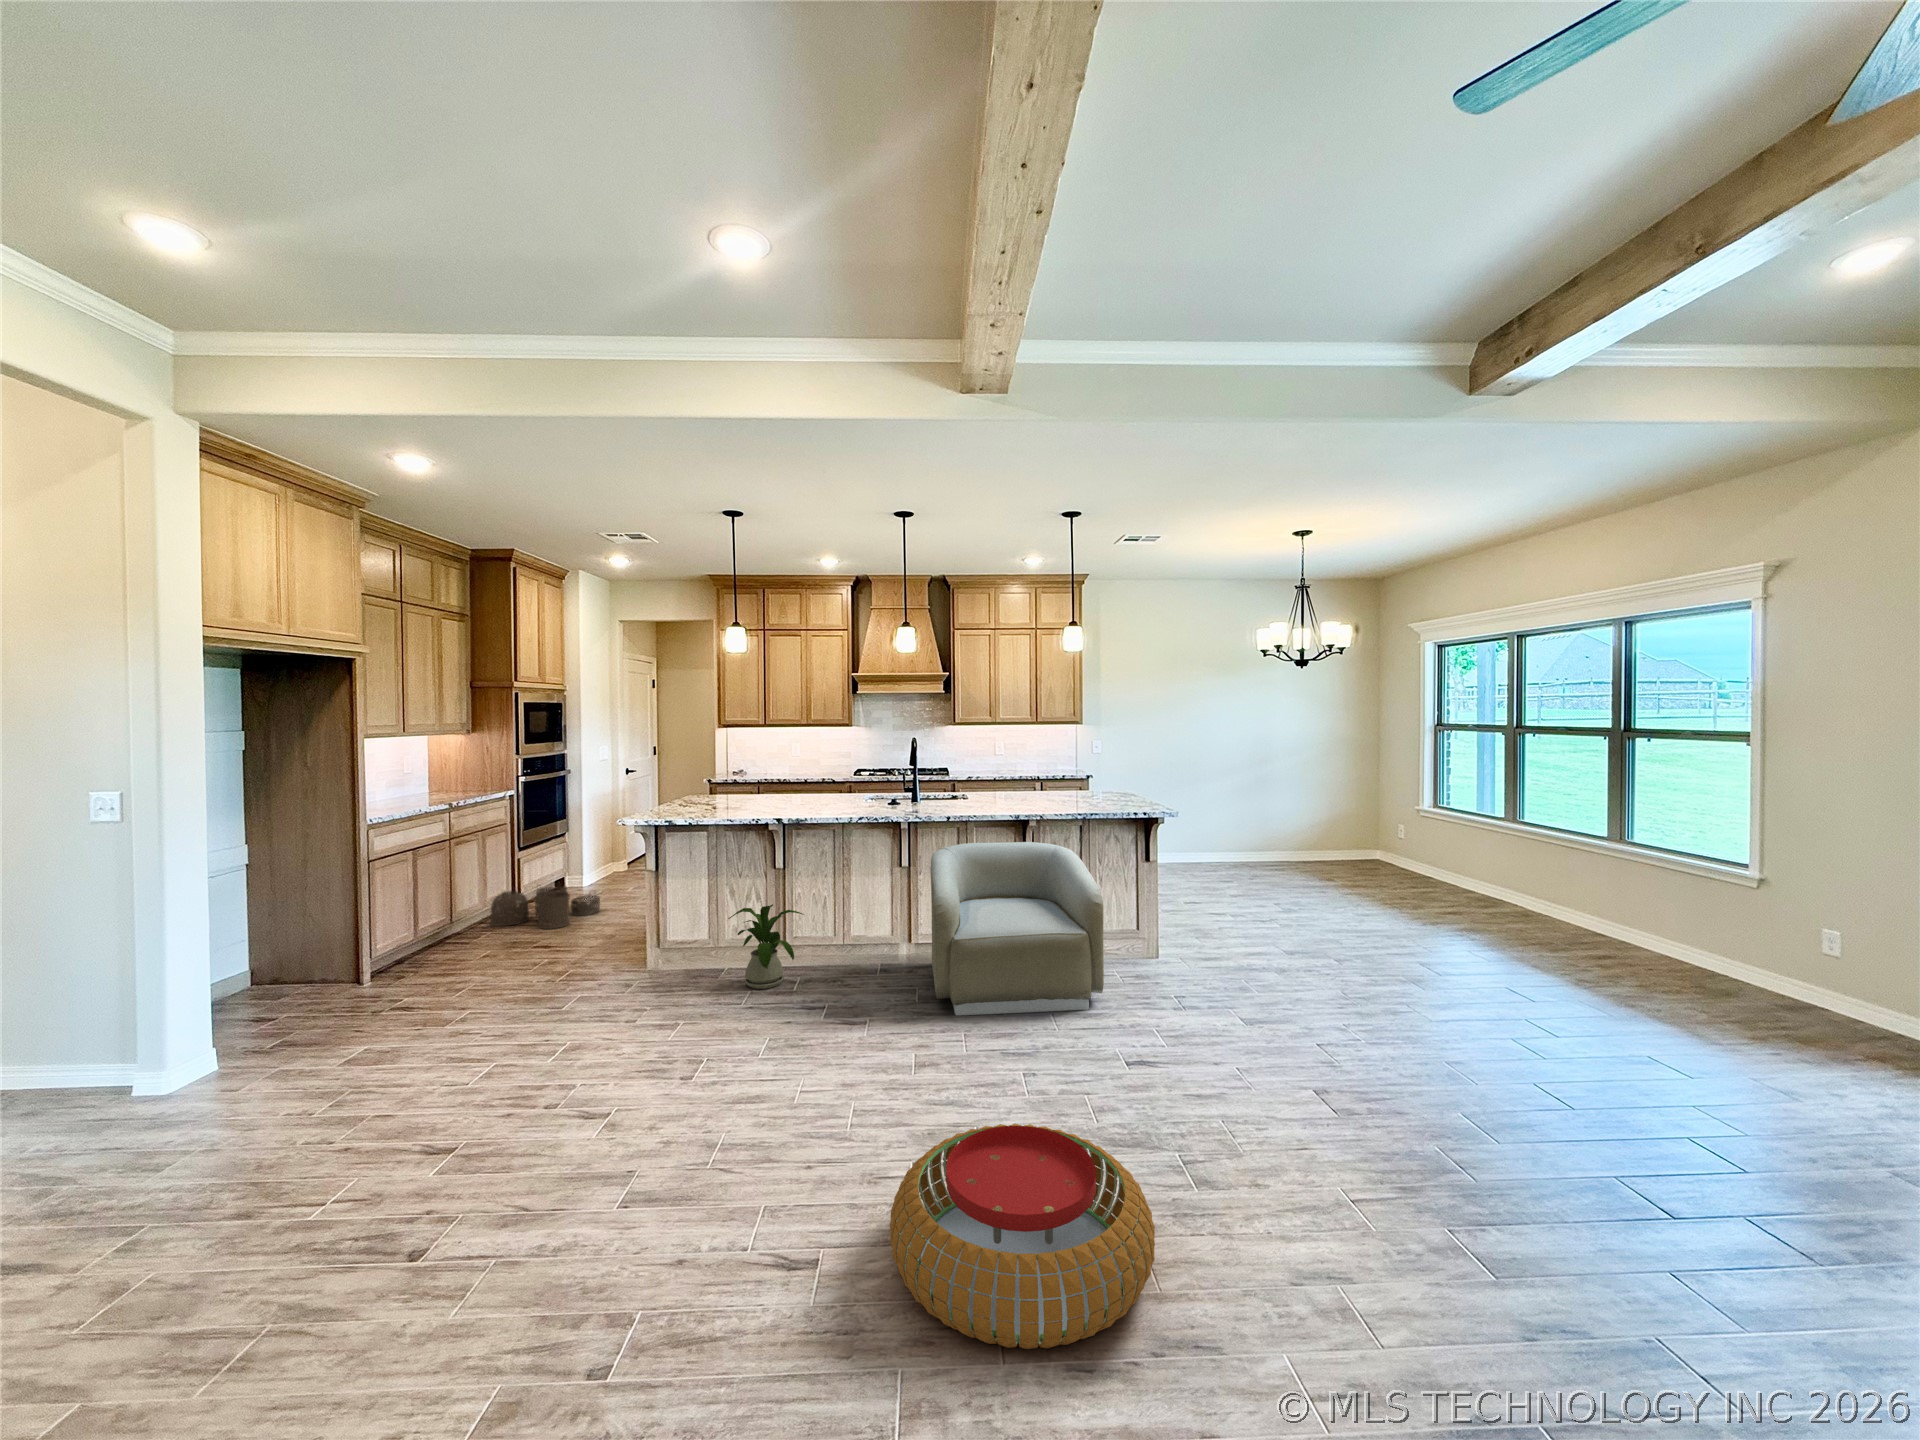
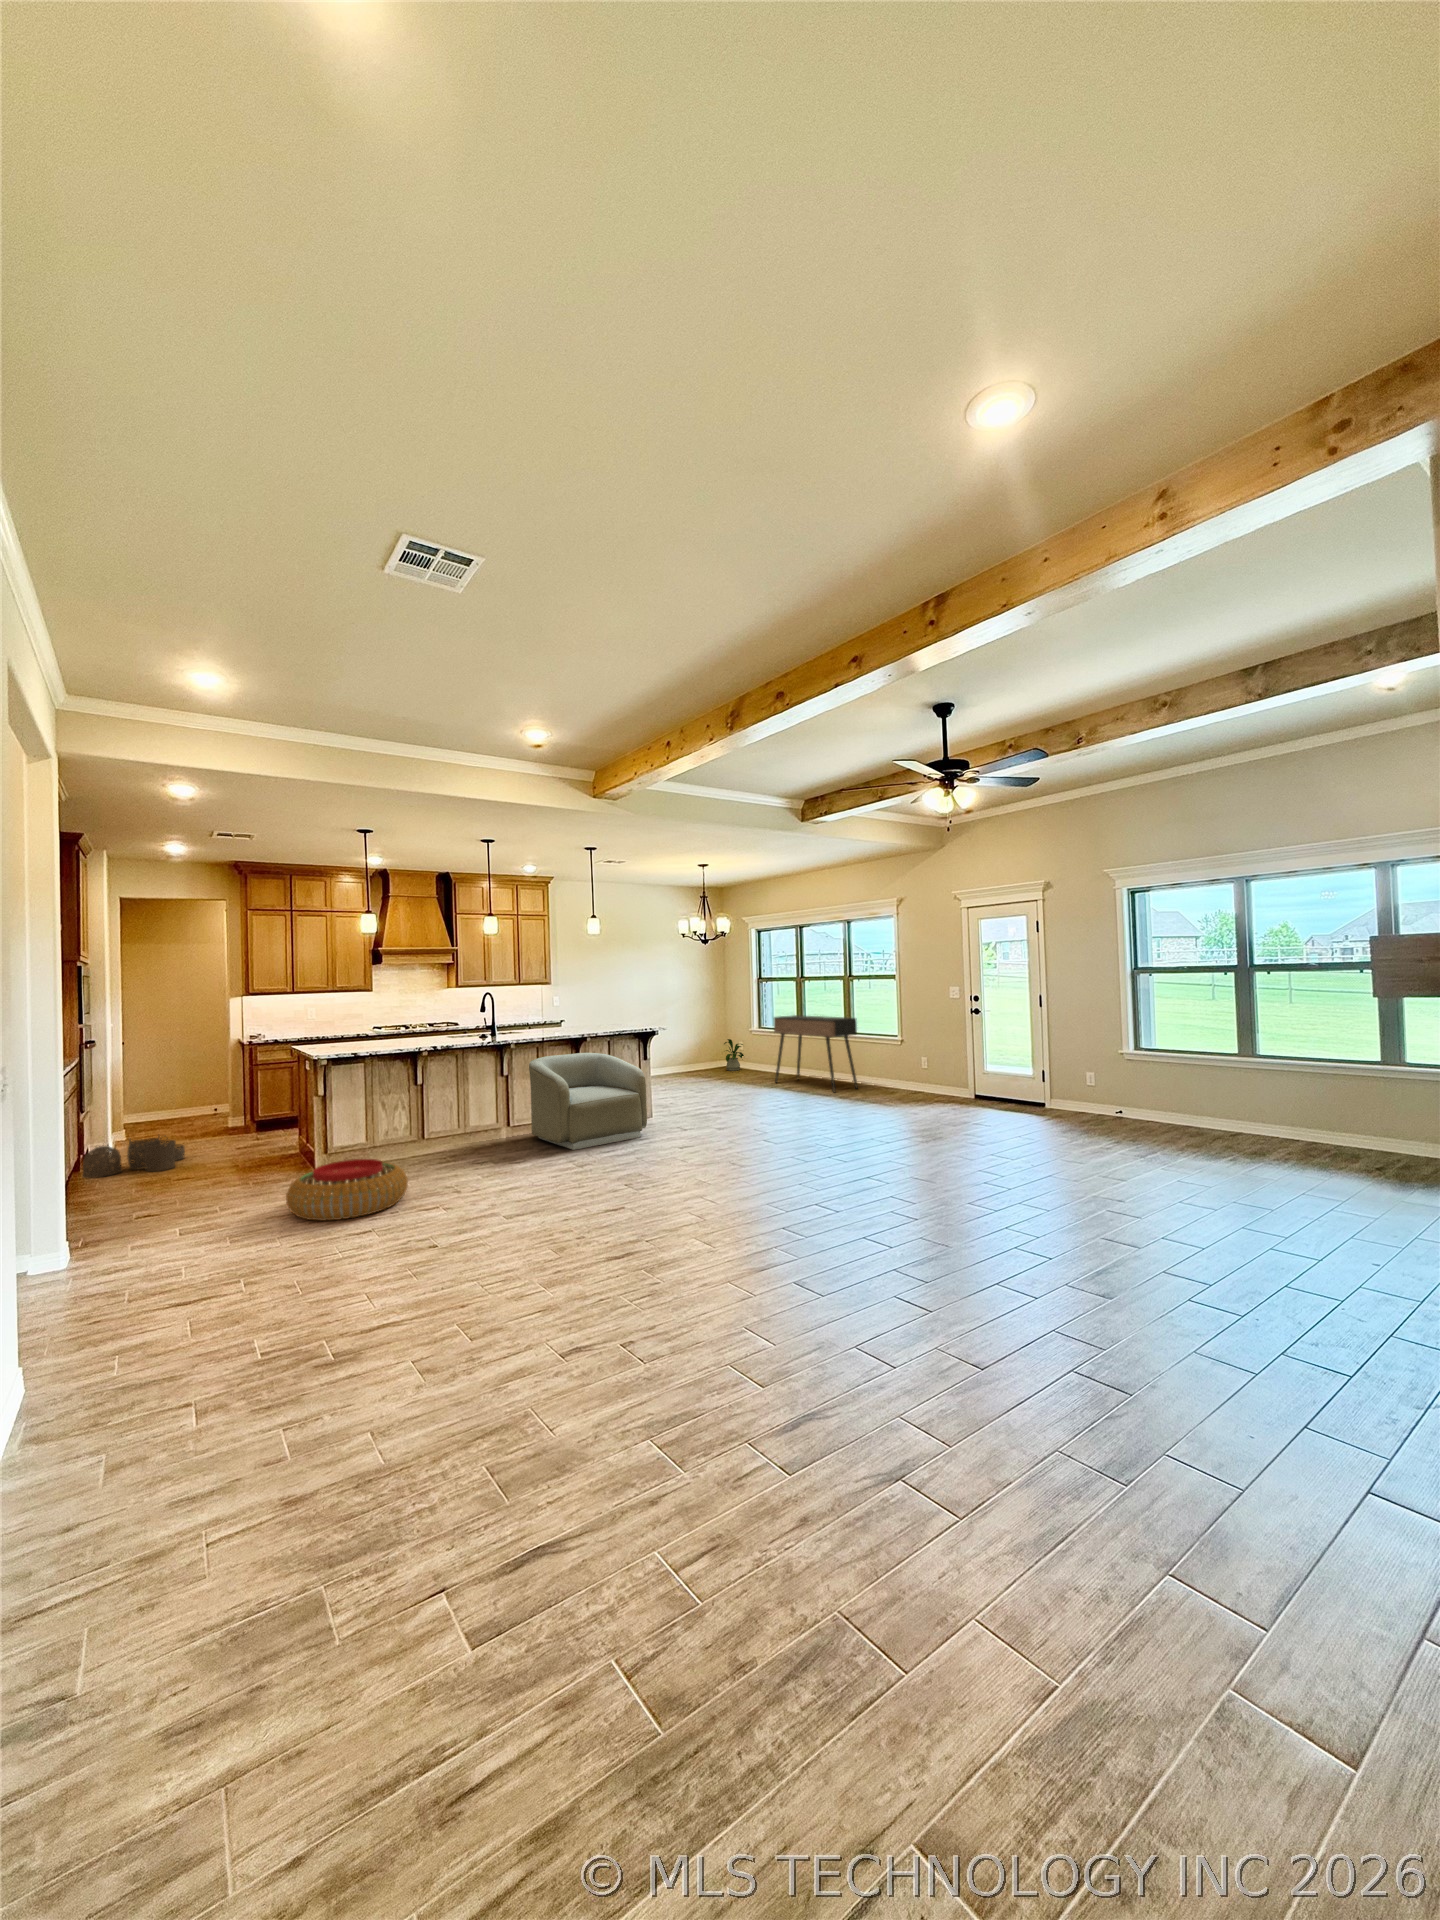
console table: none [1441,796,1631,964] -> present [774,1015,858,1092]
house plant: present [728,904,804,989] -> present [724,1039,744,1071]
pouf: present [890,1124,1155,1349] -> present [286,1159,408,1220]

